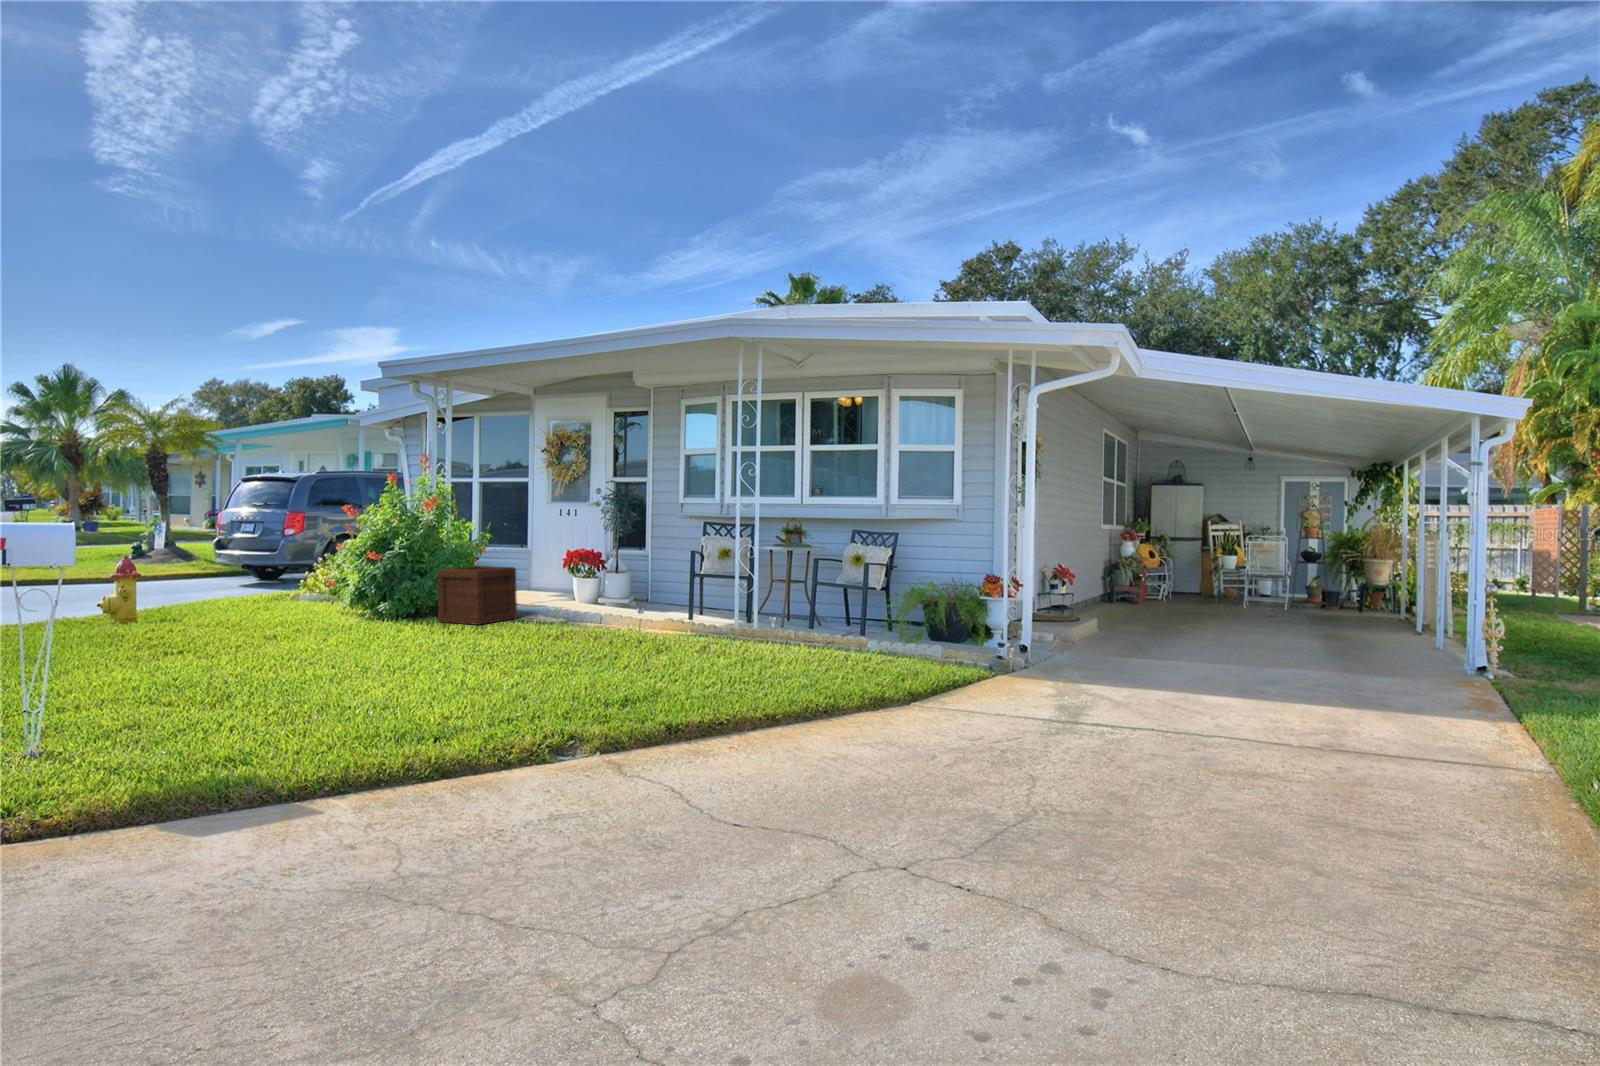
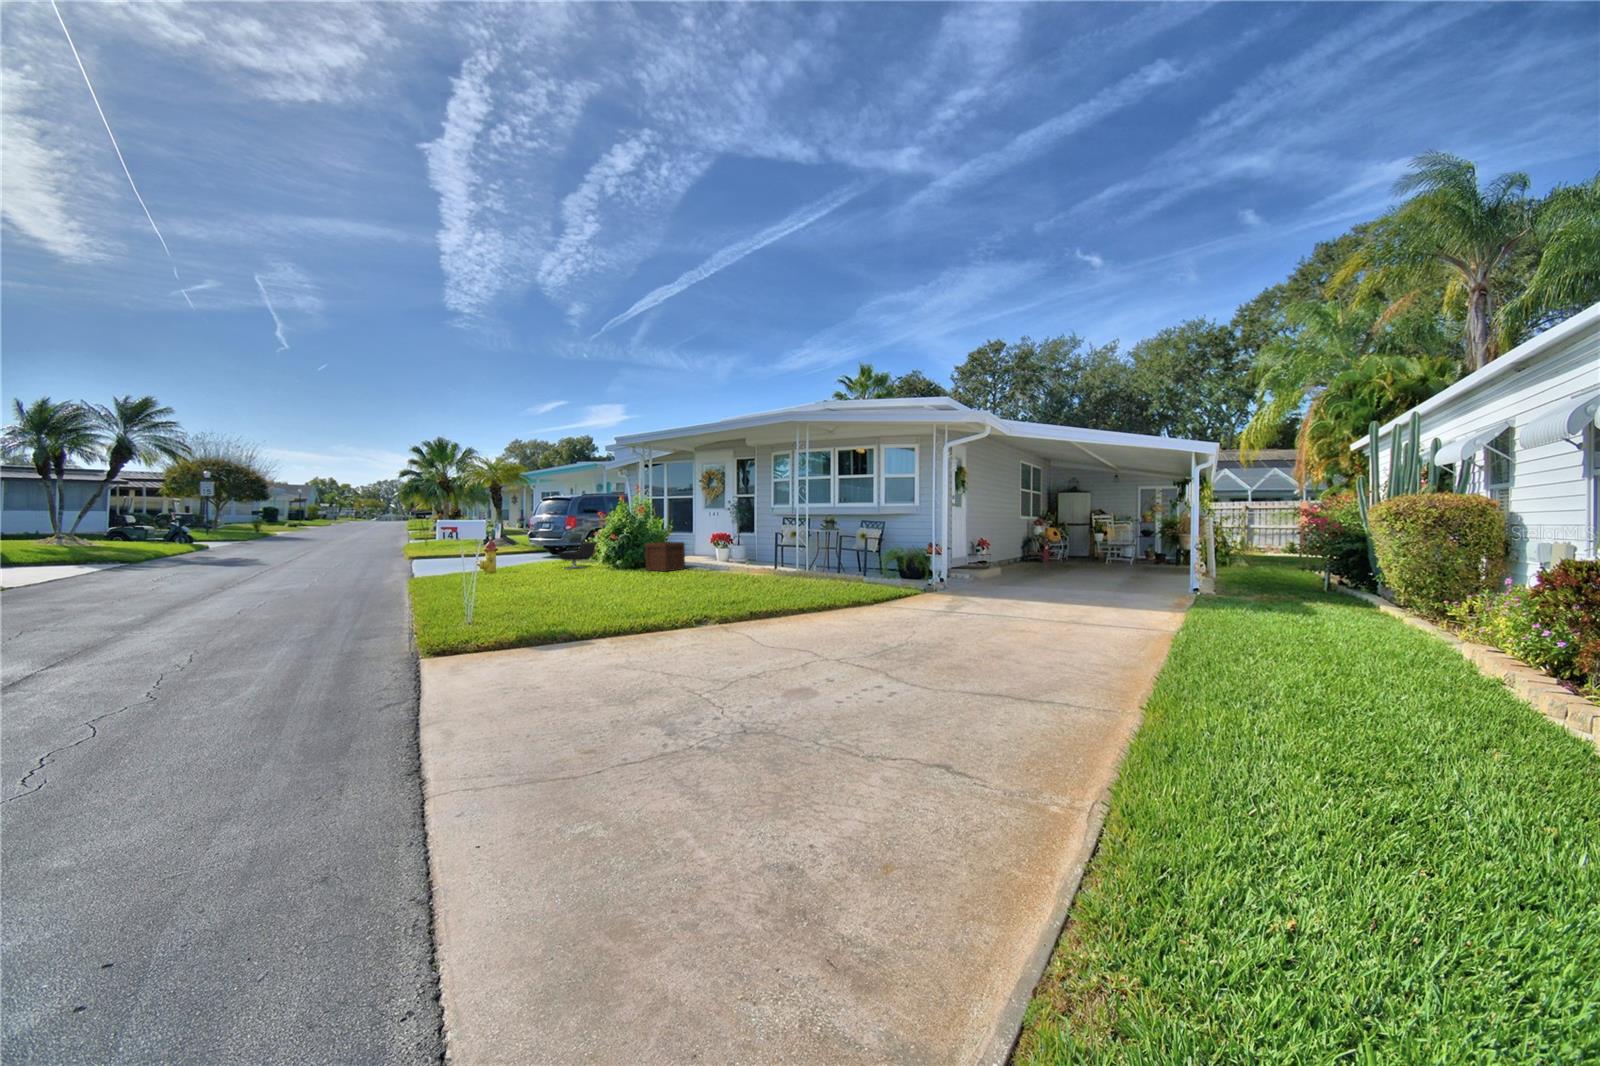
lounge chair: none [258,563,338,619] -> present [558,542,596,568]

